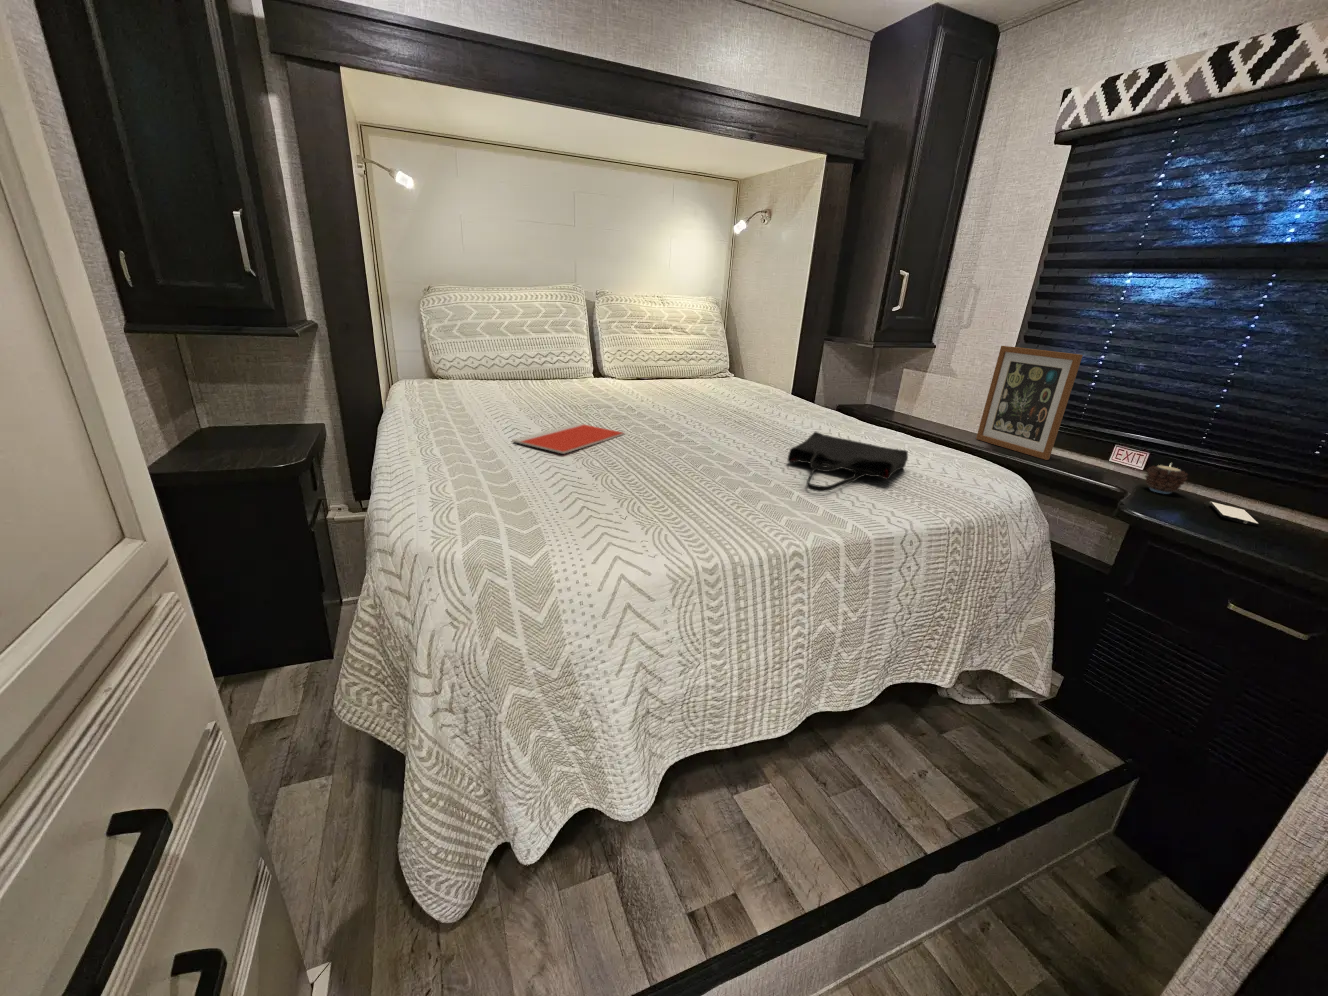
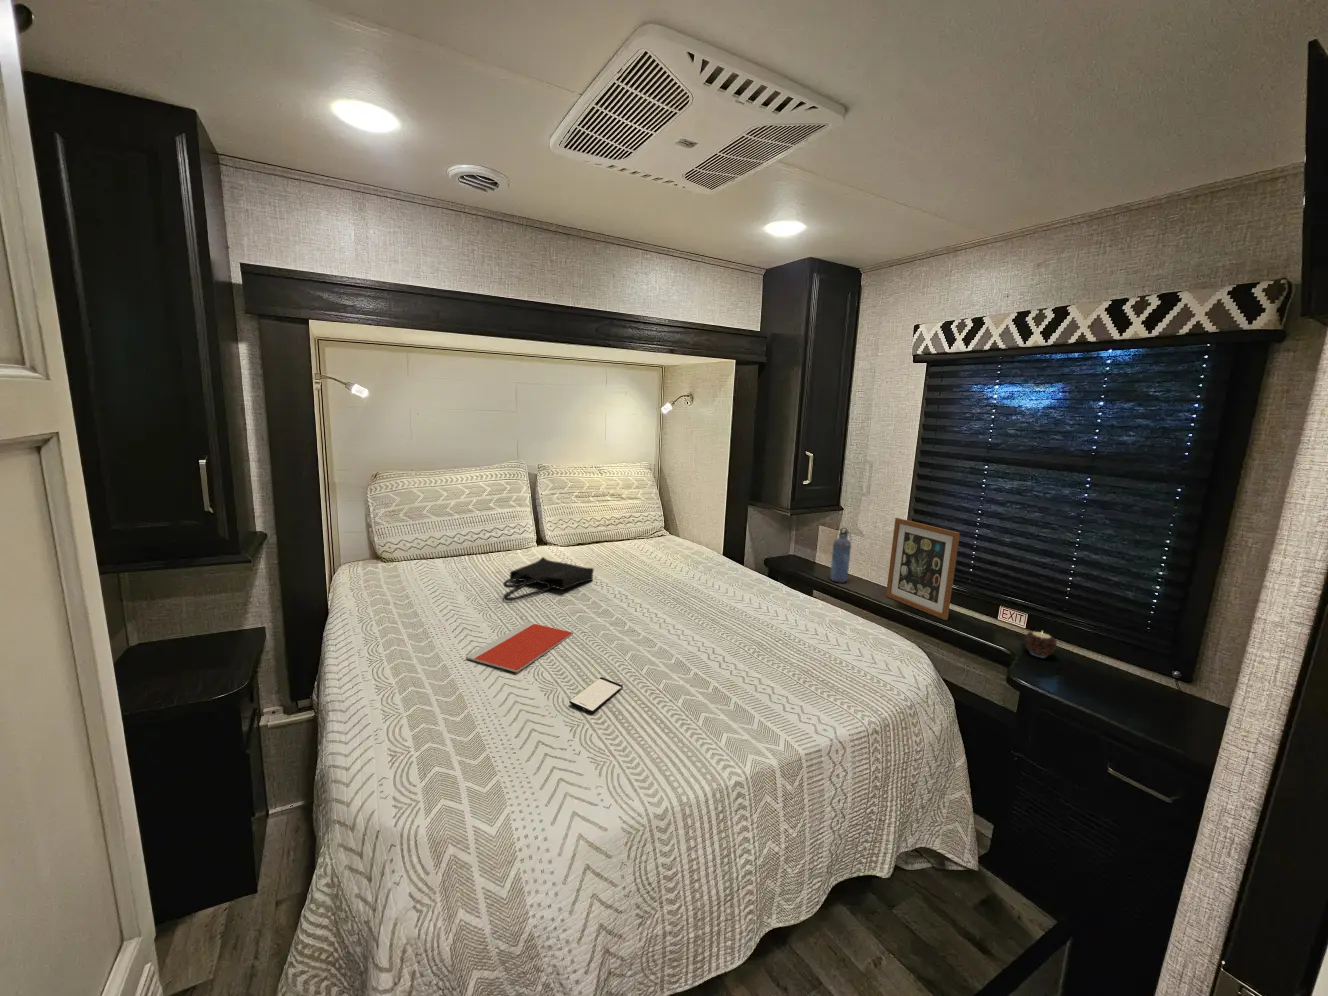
water bottle: none [912,363,943,427] -> present [830,528,851,583]
tote bag: present [788,432,908,492] -> present [503,557,594,601]
smartphone: present [1209,501,1259,526] -> present [569,677,623,713]

